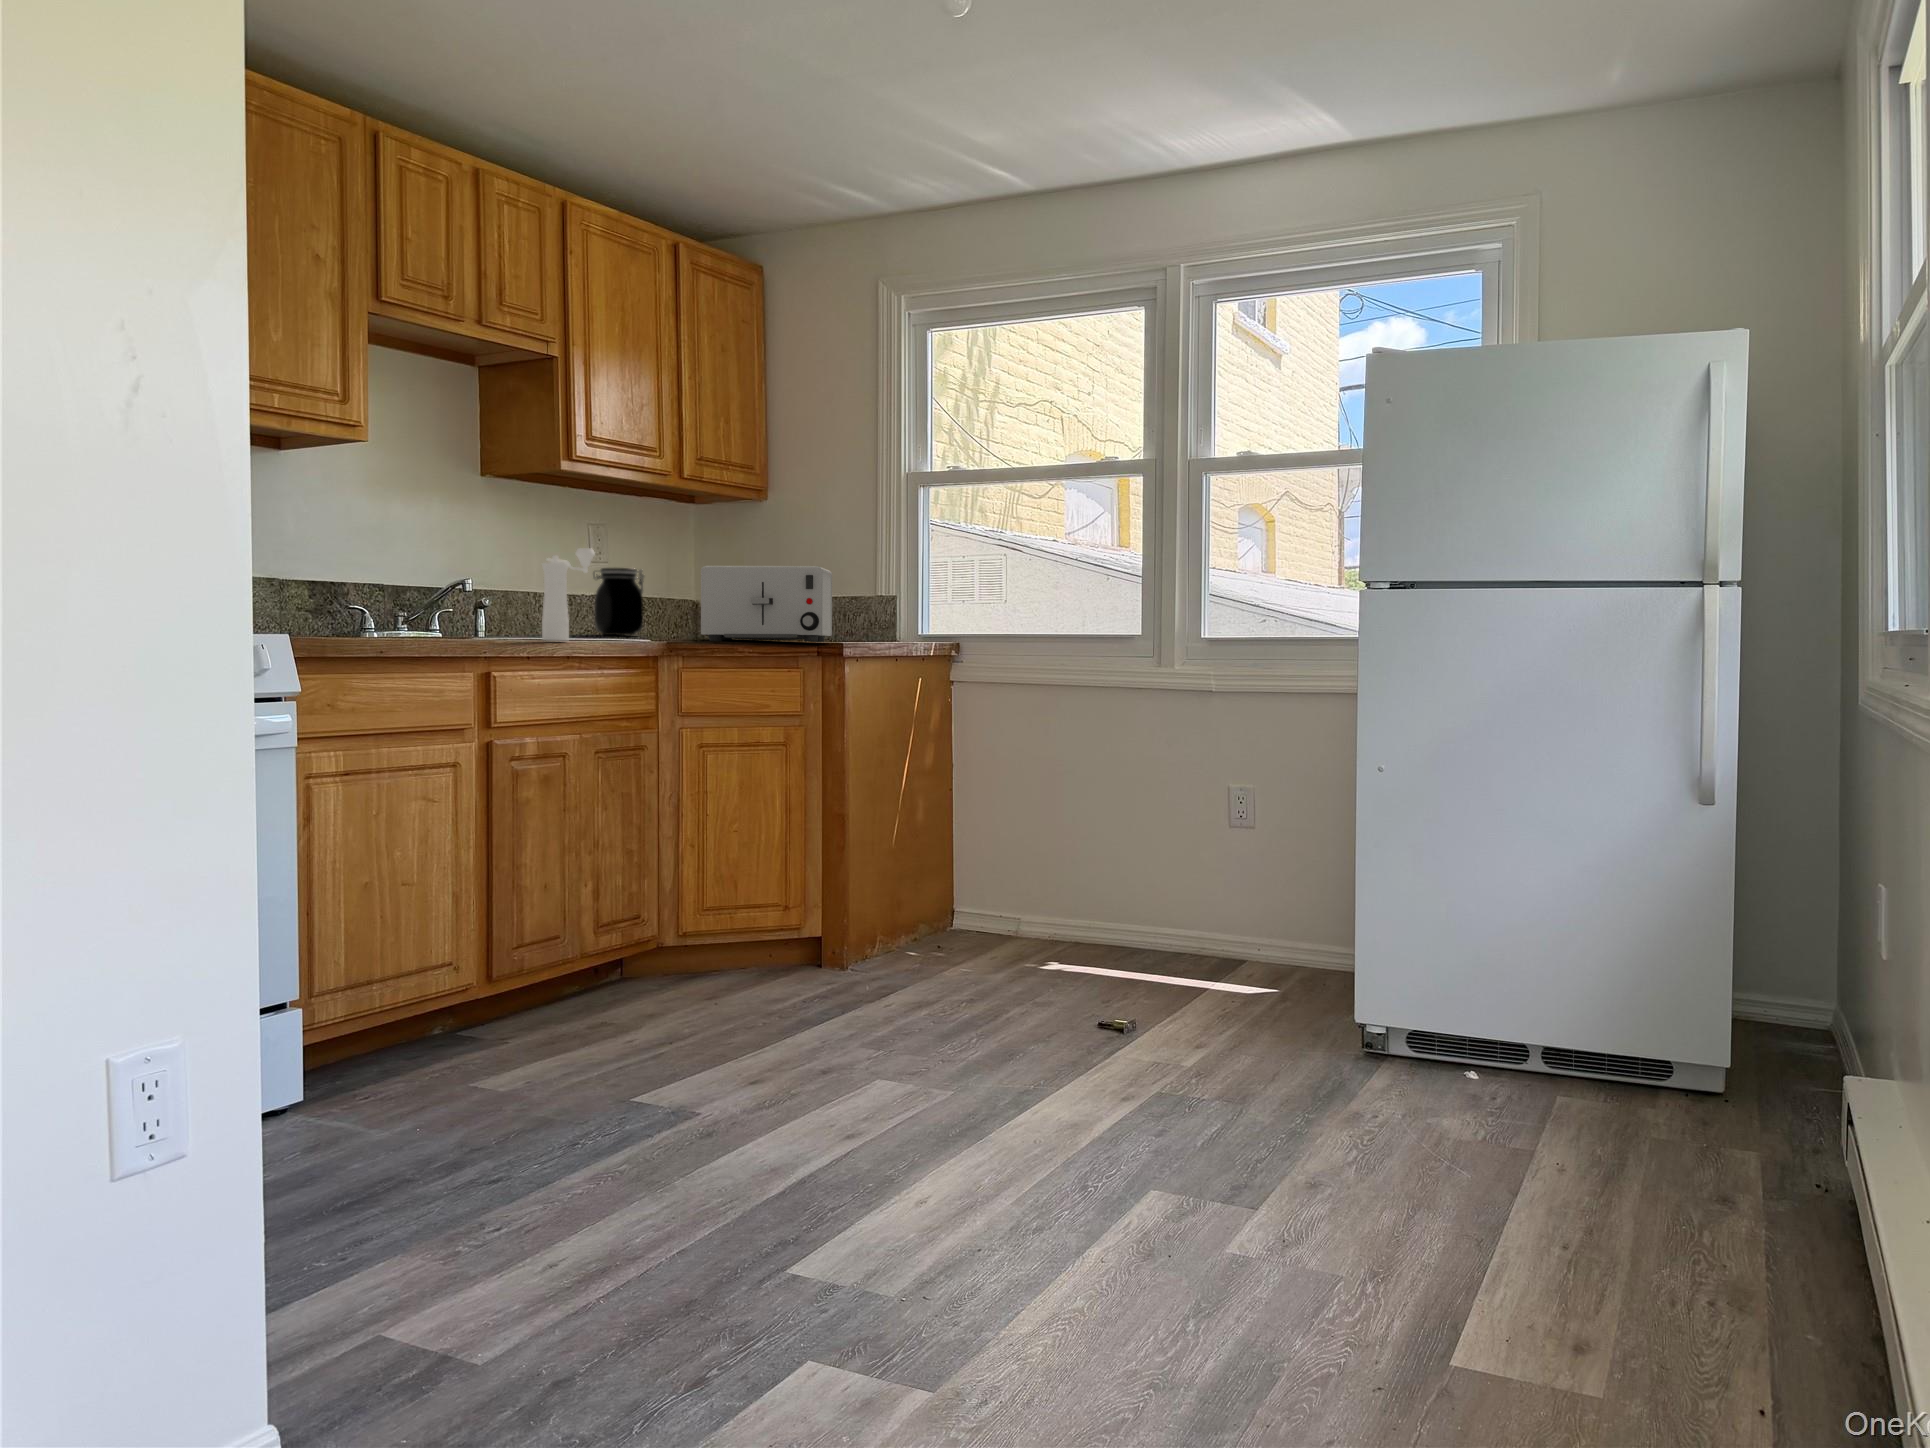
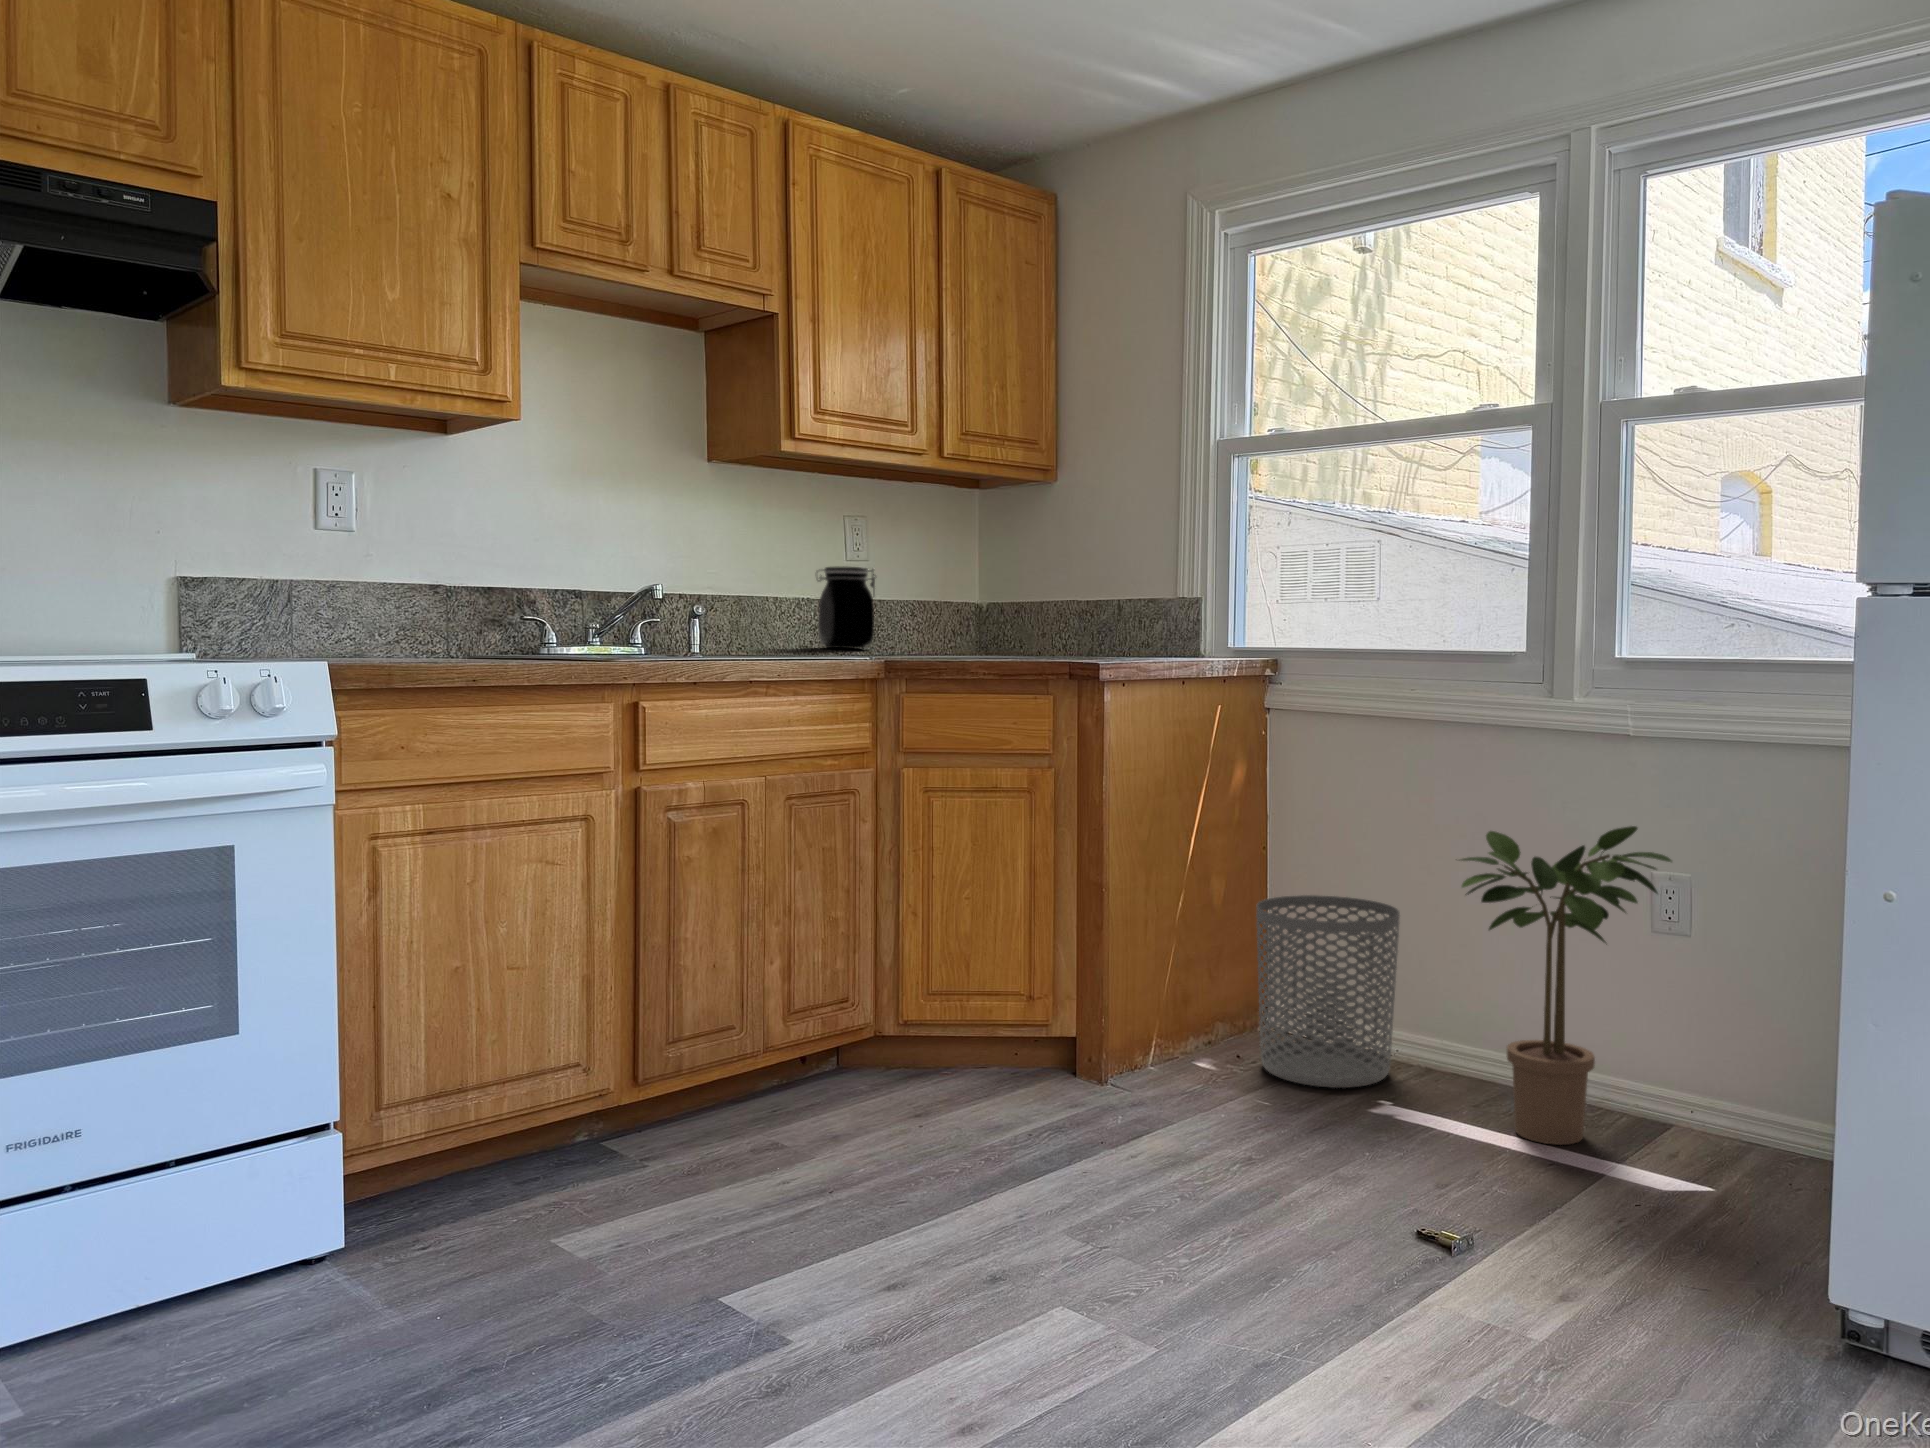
pepper mill: present [542,548,595,641] -> none [704,545,779,662]
toaster: present [701,566,832,642] -> none [933,563,1104,659]
potted plant: none [1100,750,1247,976] -> present [1461,826,1672,1145]
waste bin: none [952,821,1057,958] -> present [1256,895,1400,1088]

